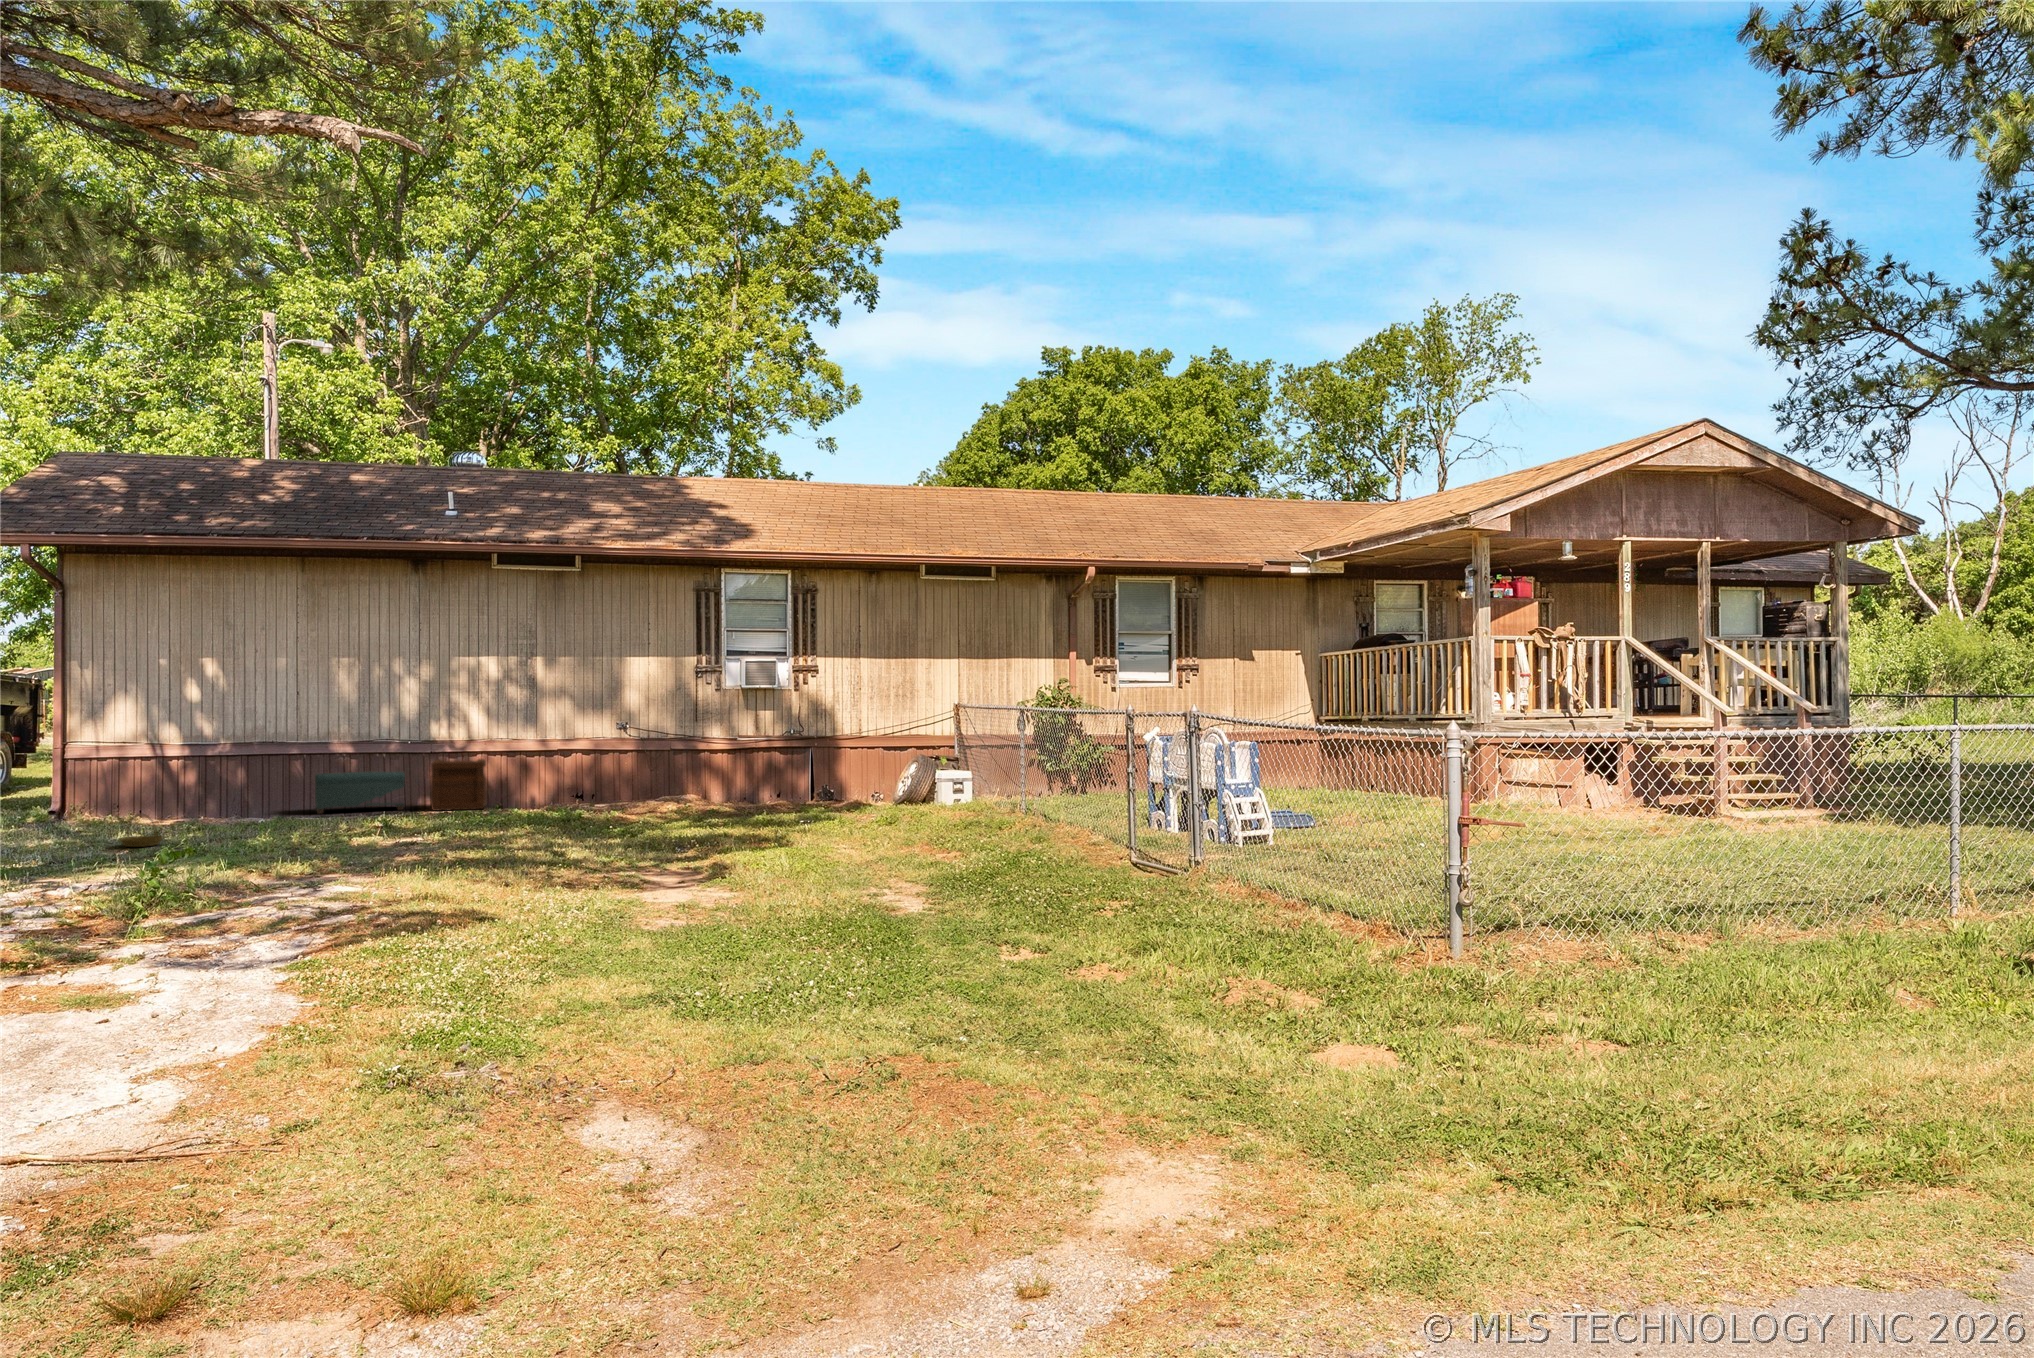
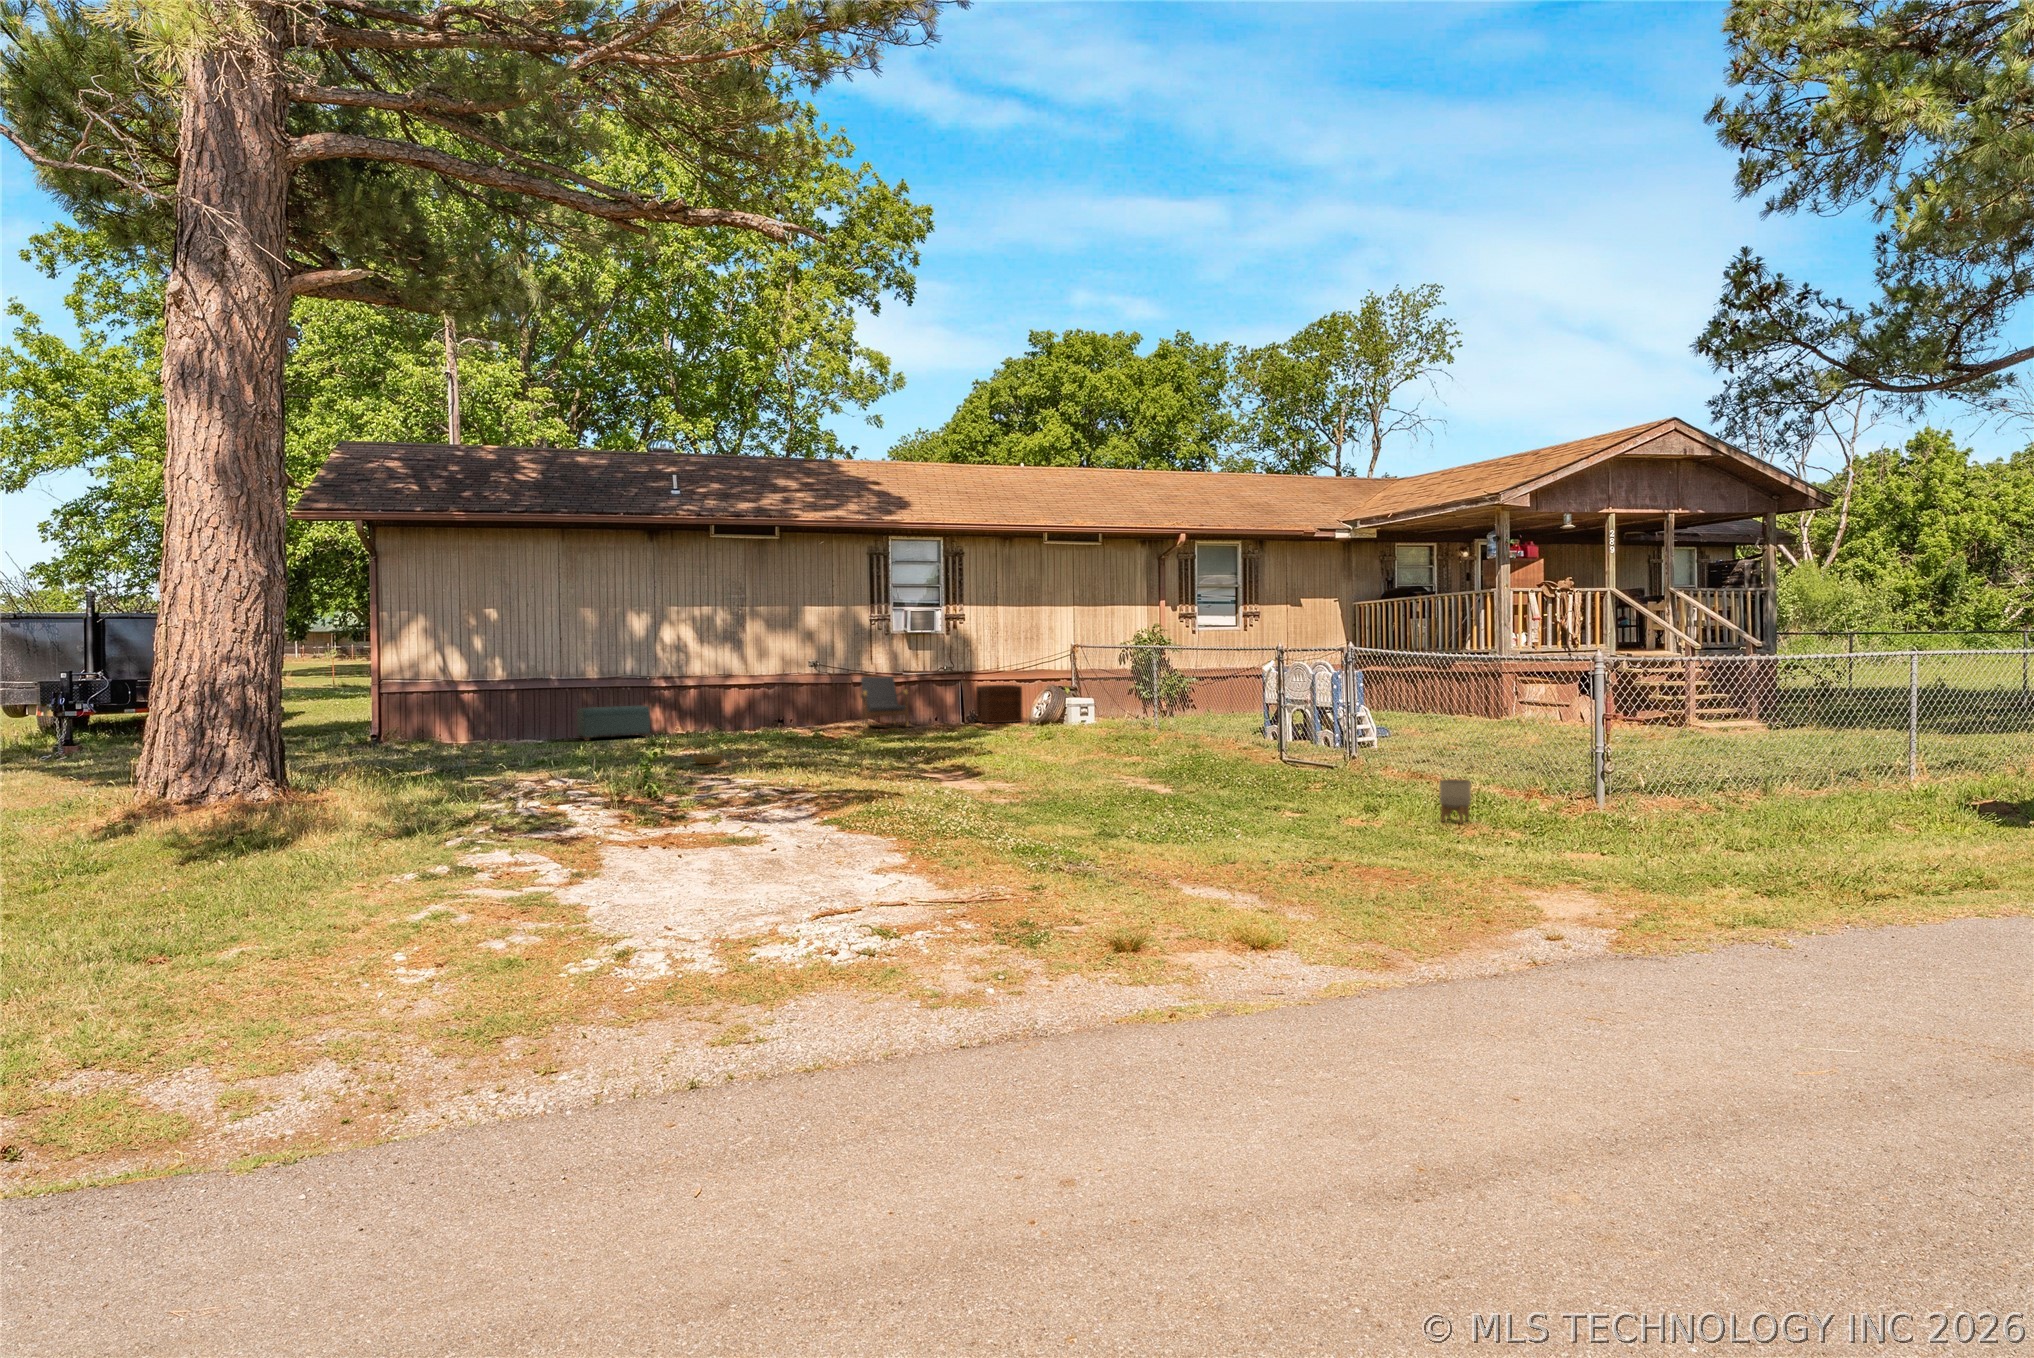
lounge chair: none [678,738,735,803] -> present [861,676,909,727]
wooden crate: present [431,759,487,811] -> present [976,685,1023,723]
basket: present [120,815,163,847] -> present [693,741,723,764]
planter: none [1190,922,1235,993] -> present [1440,779,1471,823]

